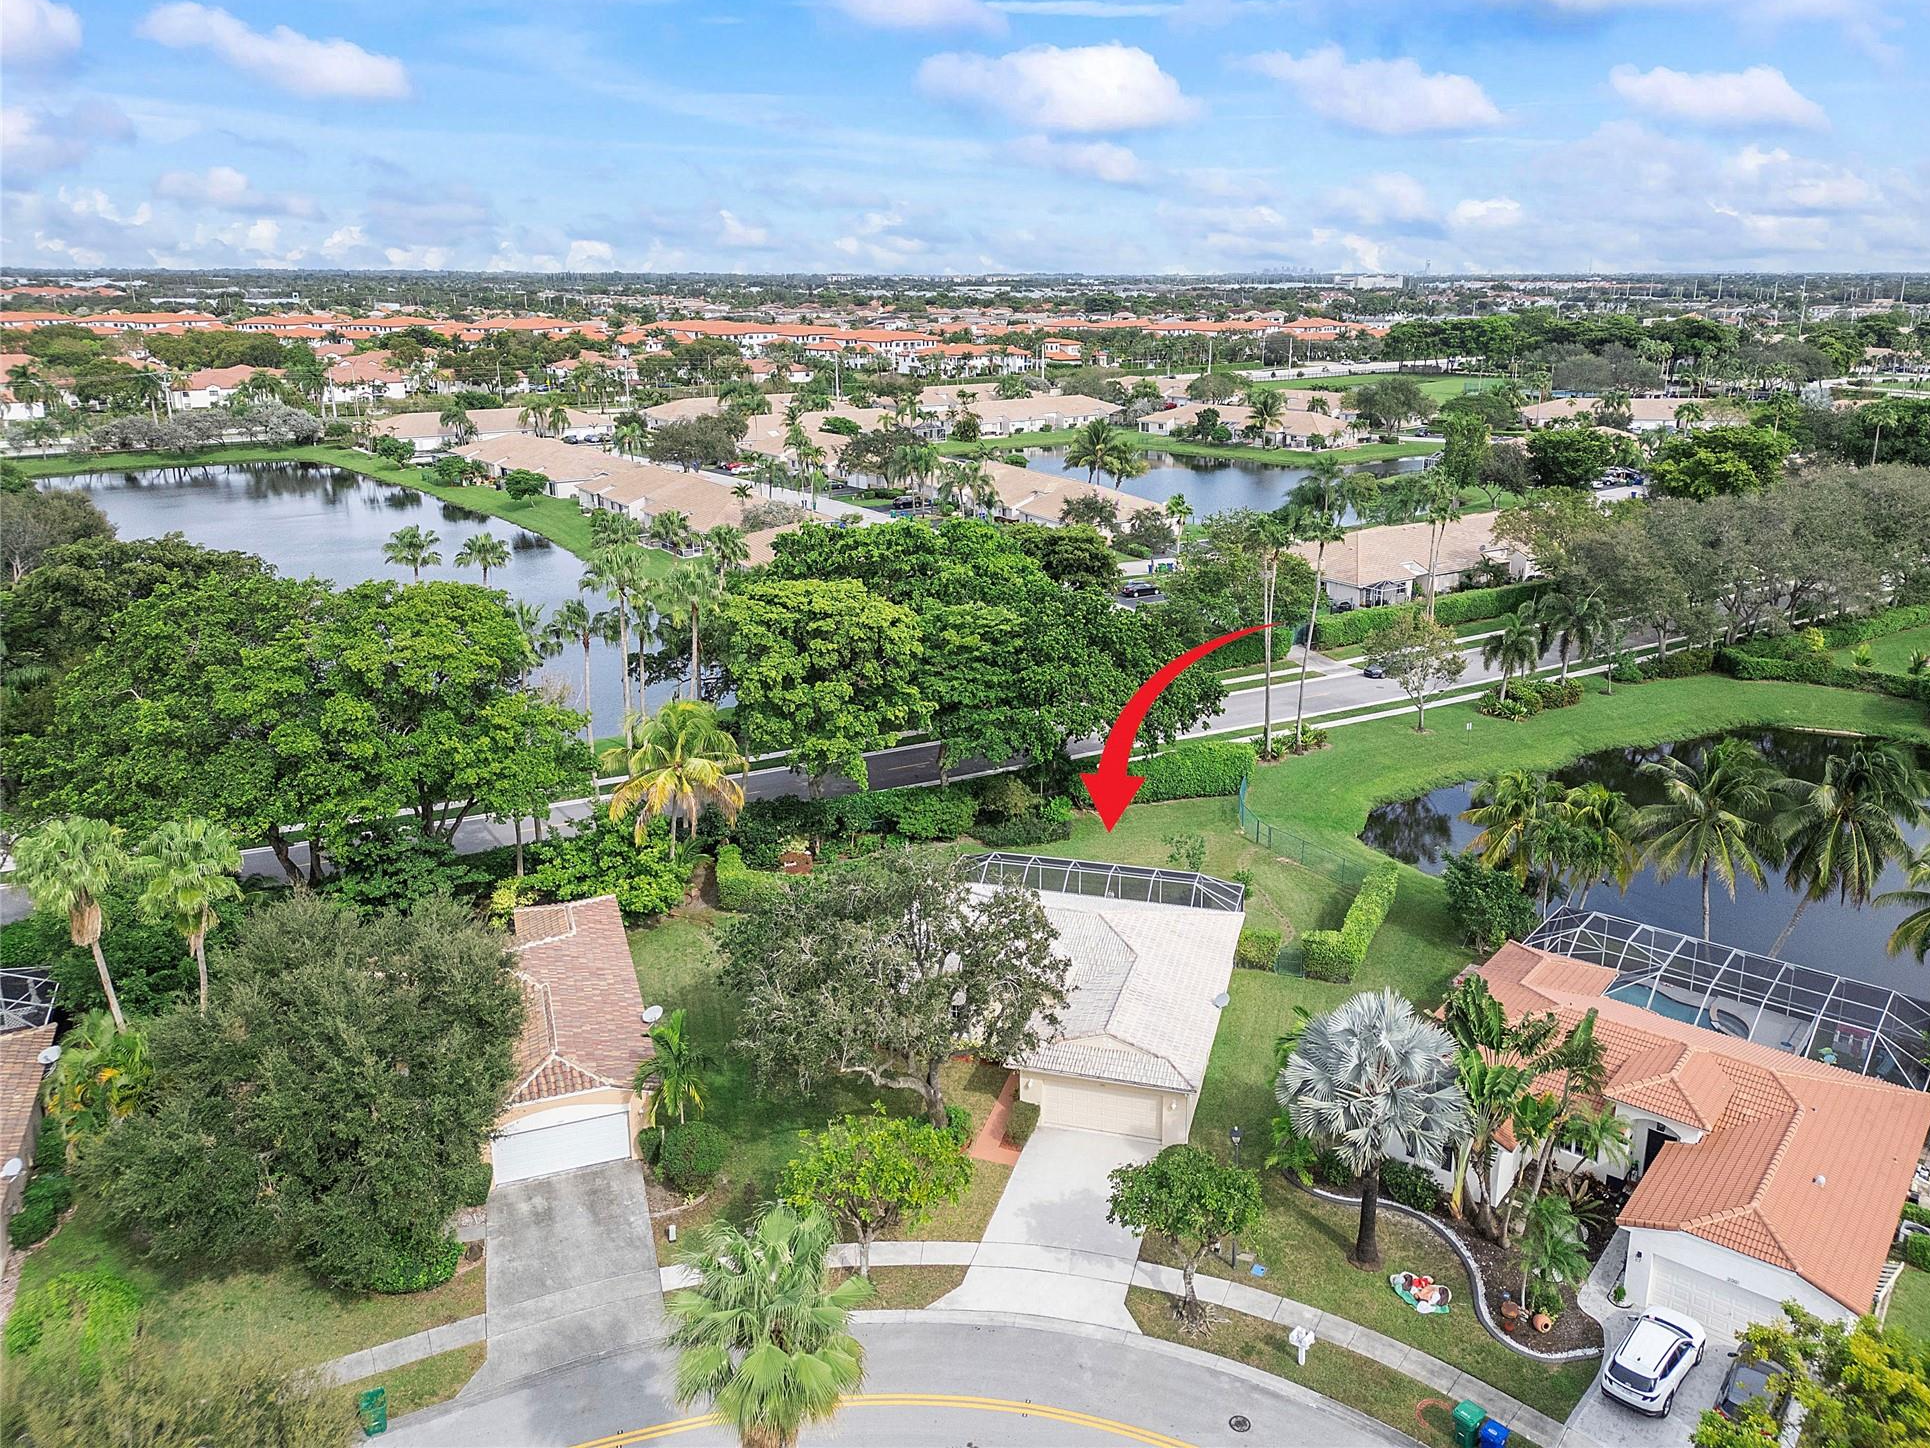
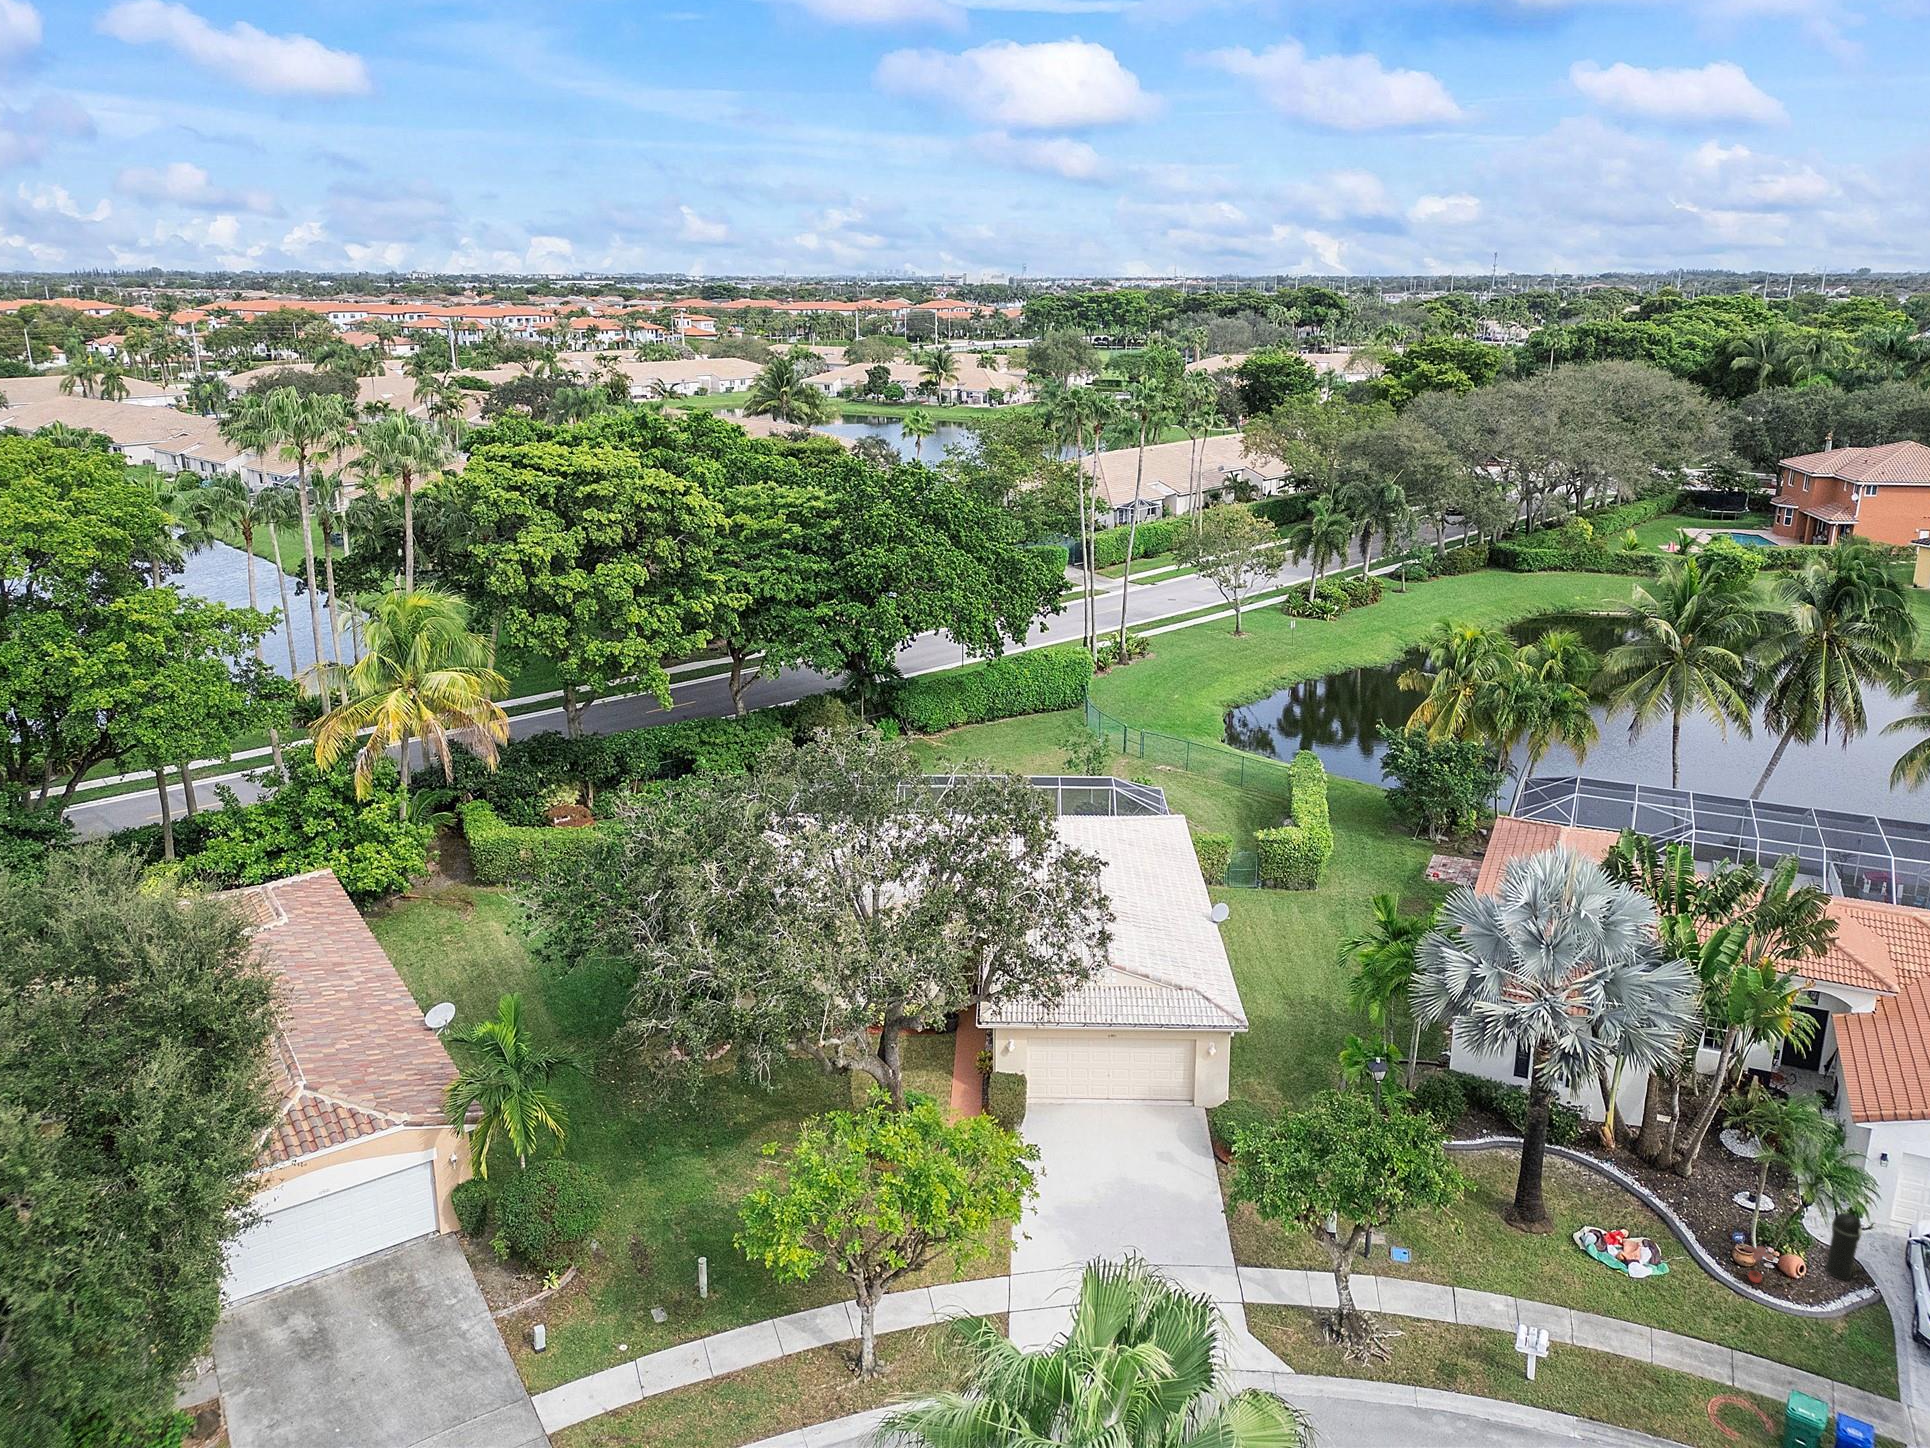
trash can: none [1569,1290,1593,1340] -> present [1825,1213,1862,1280]

